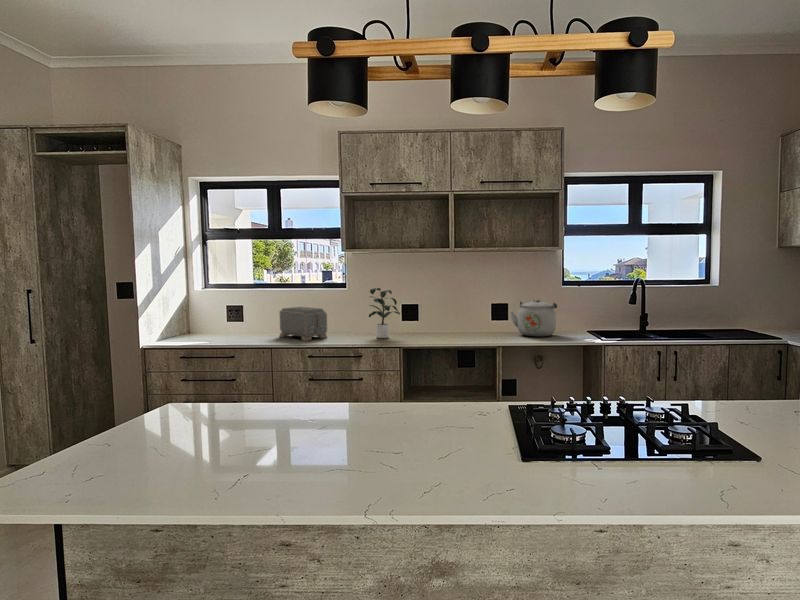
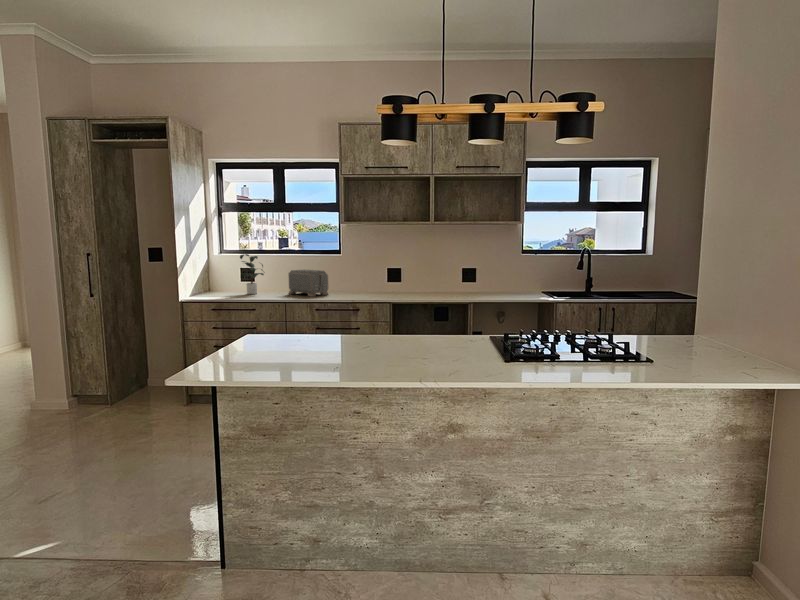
potted plant: present [369,288,400,338] -> present [240,254,264,294]
kettle: present [510,300,557,337] -> none [479,264,517,294]

